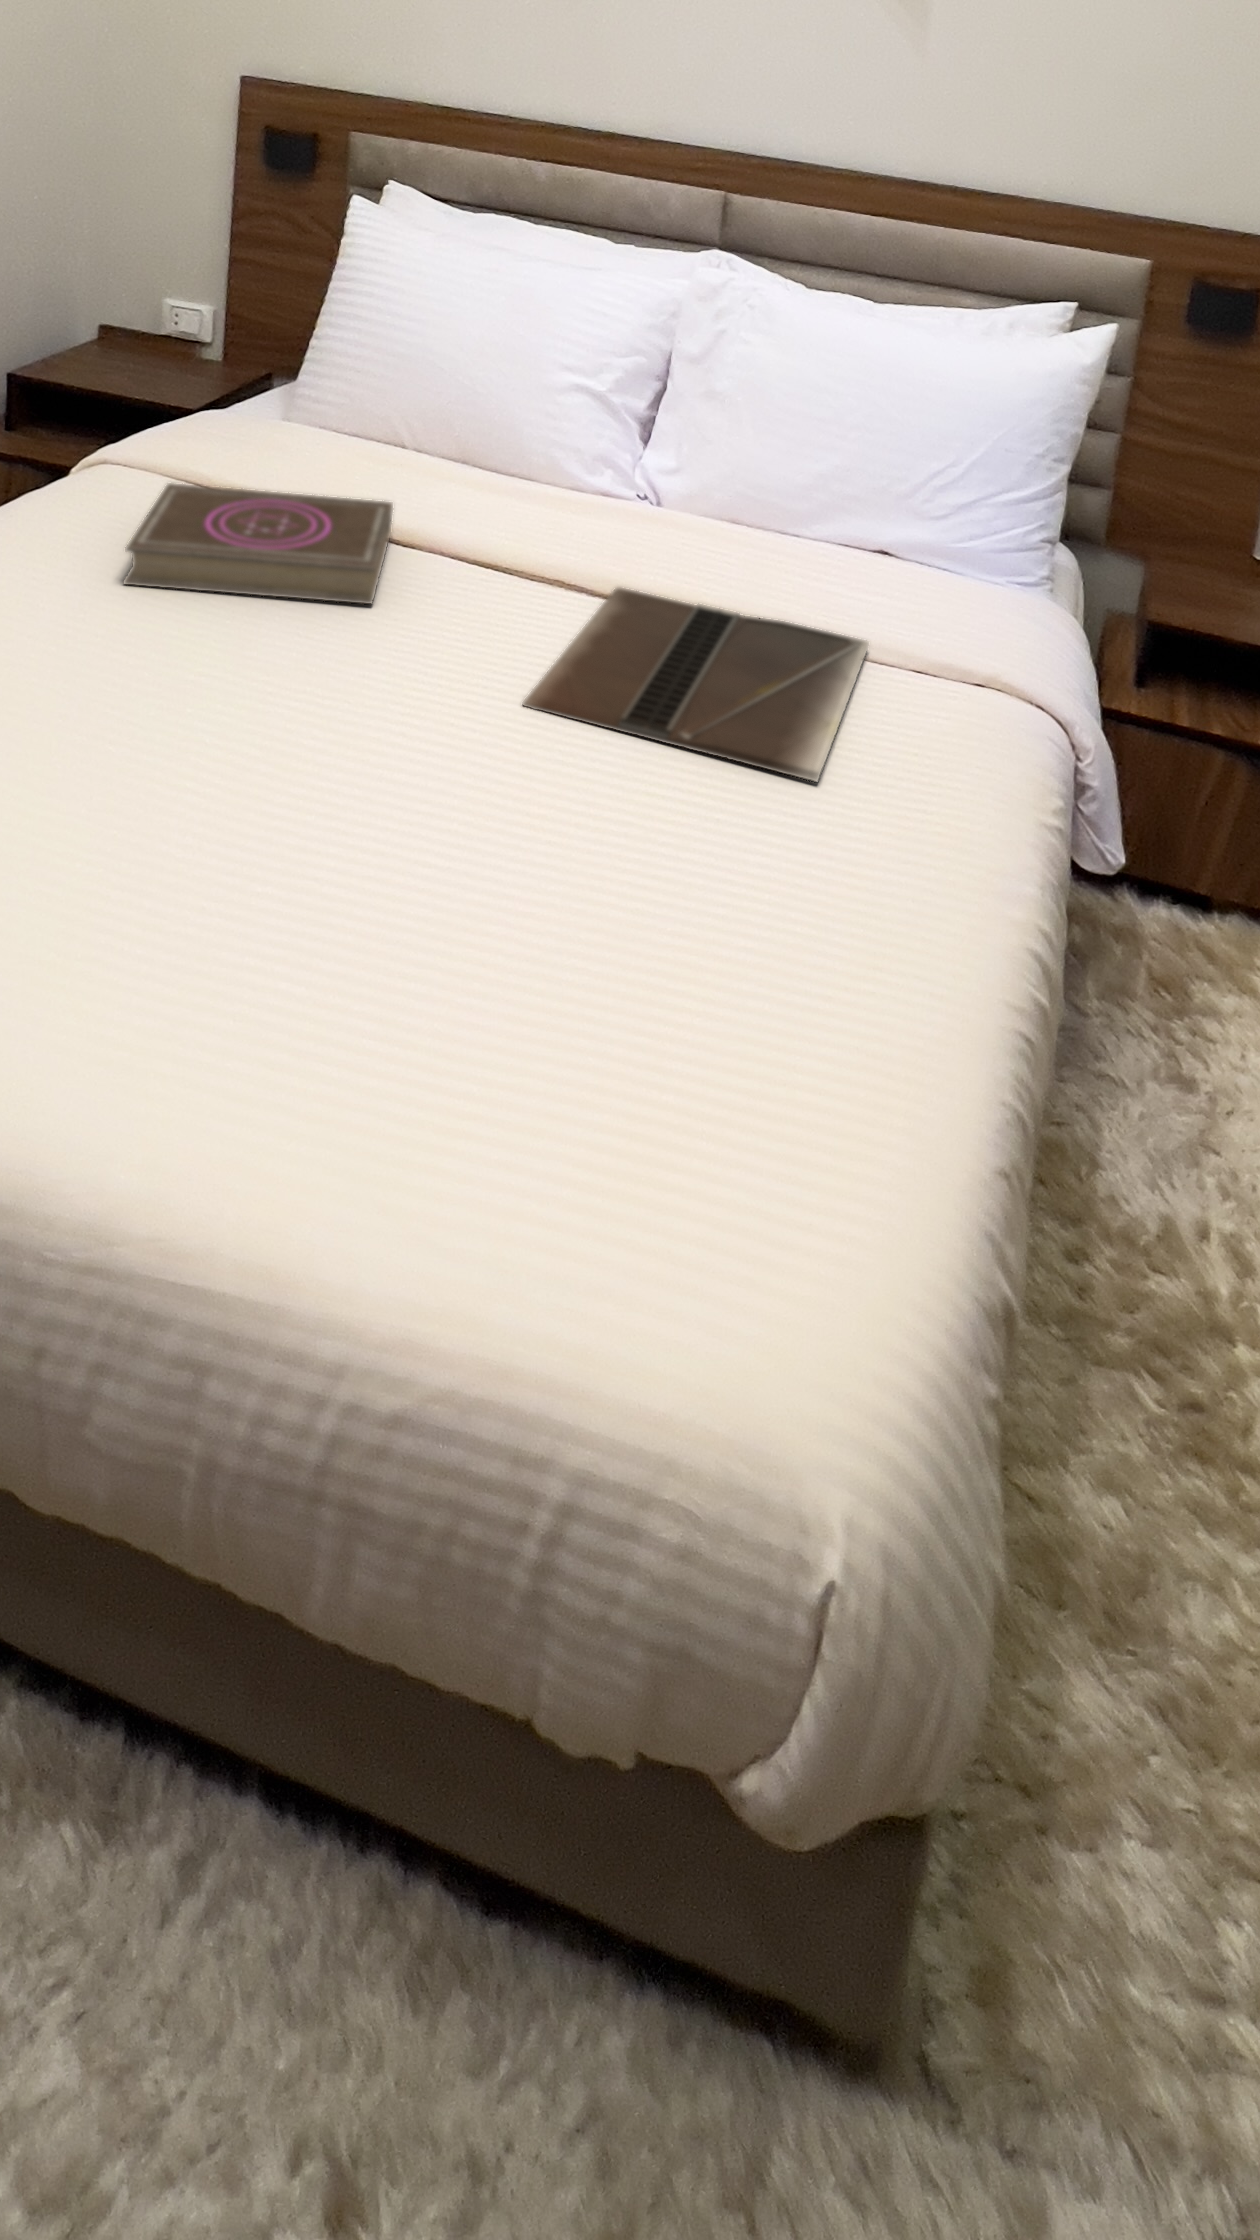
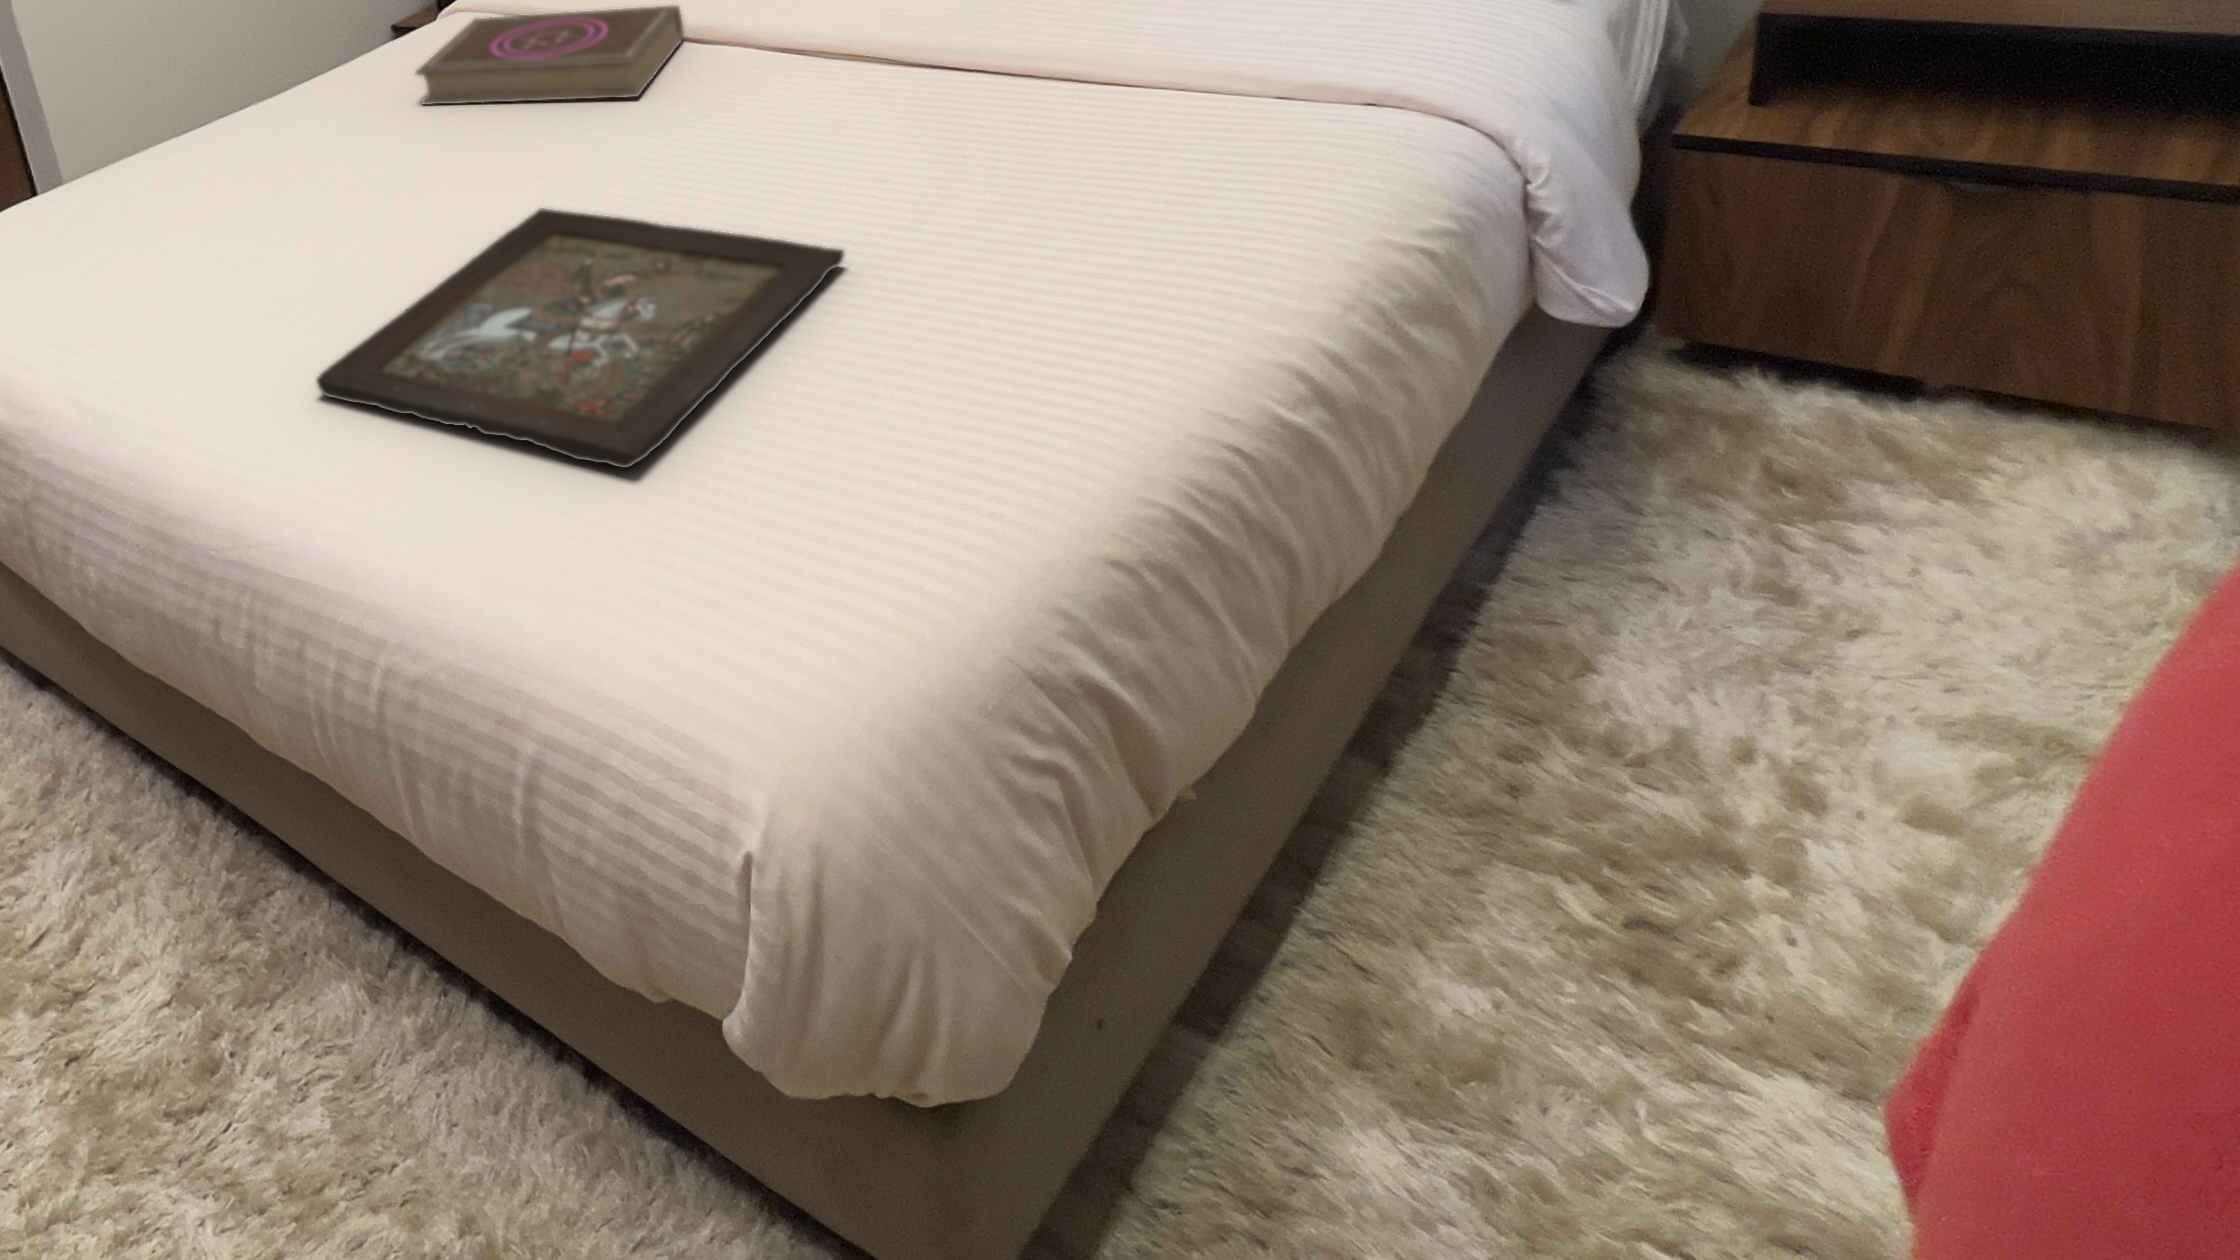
laptop: present [523,588,868,781] -> none [753,55,1215,214]
tray: none [153,746,660,1102] -> present [316,208,844,468]

